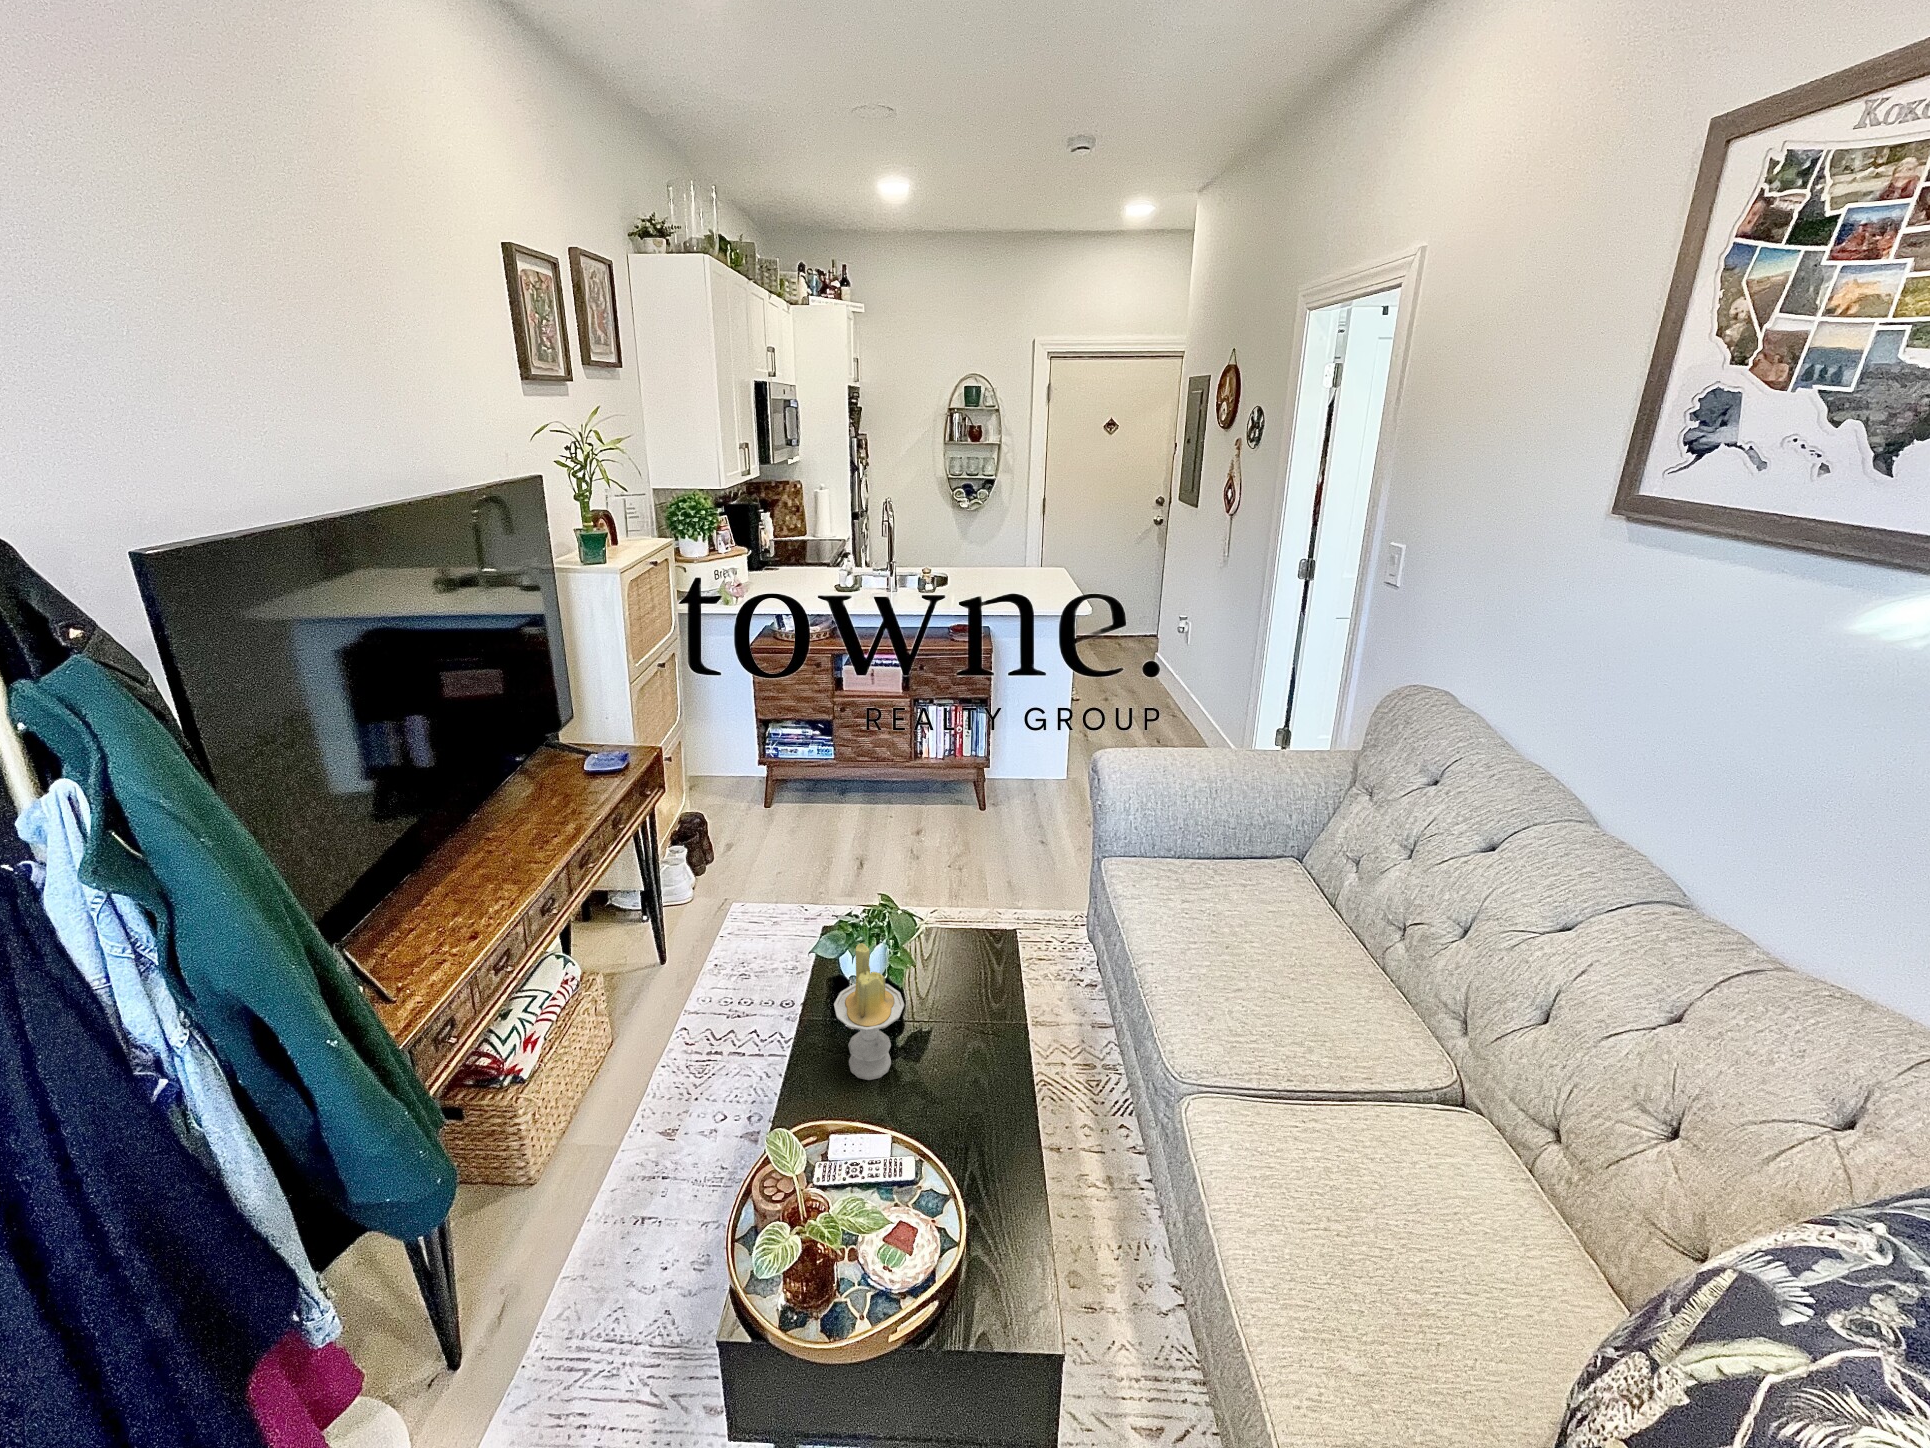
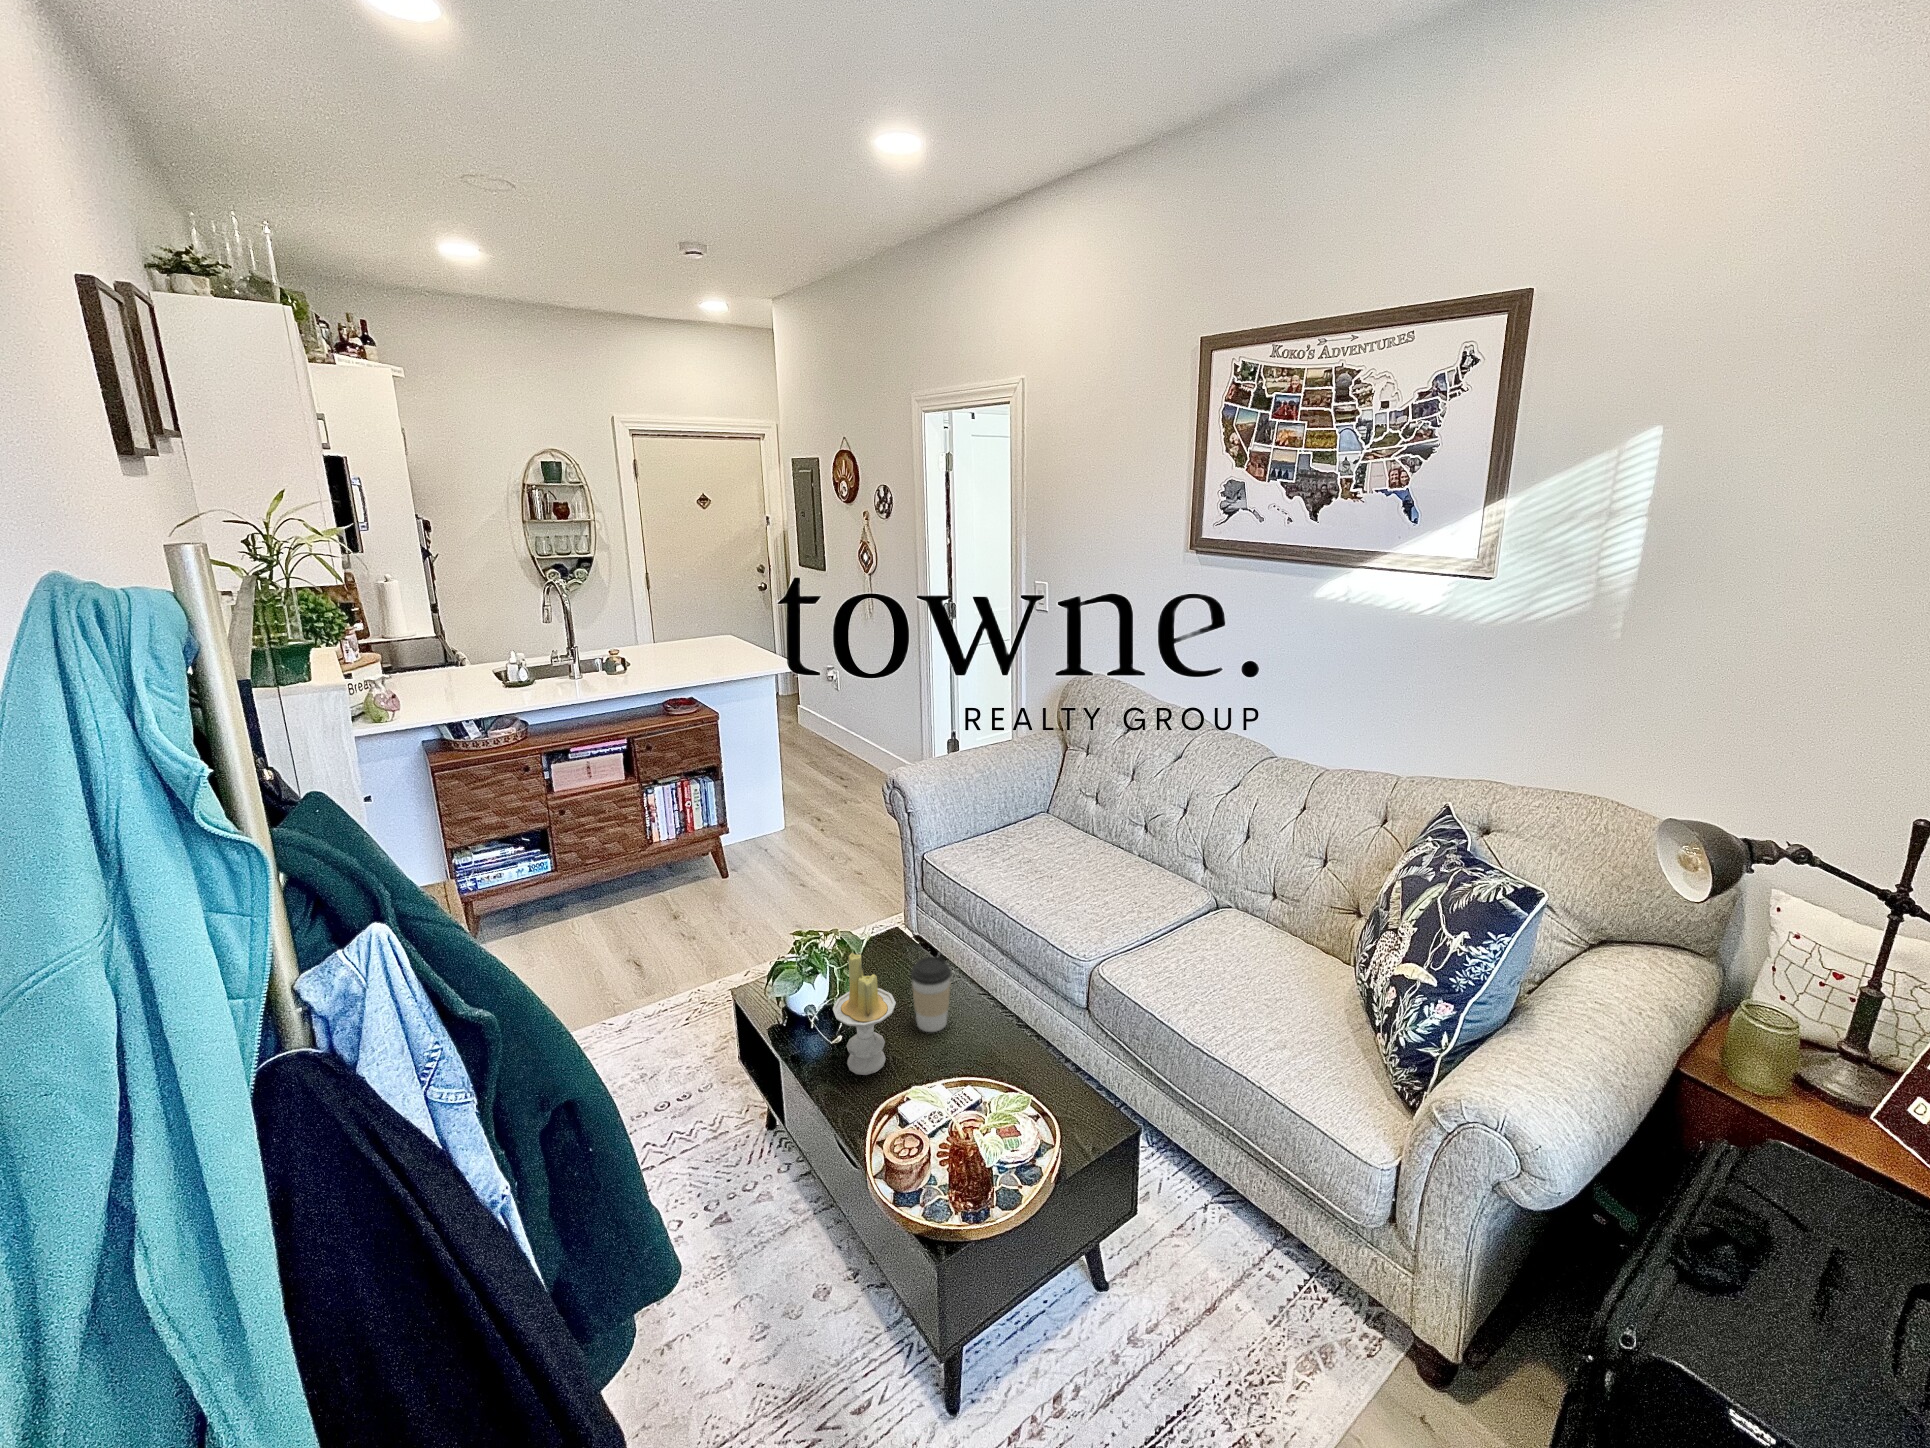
coffee cup: none [945,979,994,1068] -> present [911,957,951,1032]

